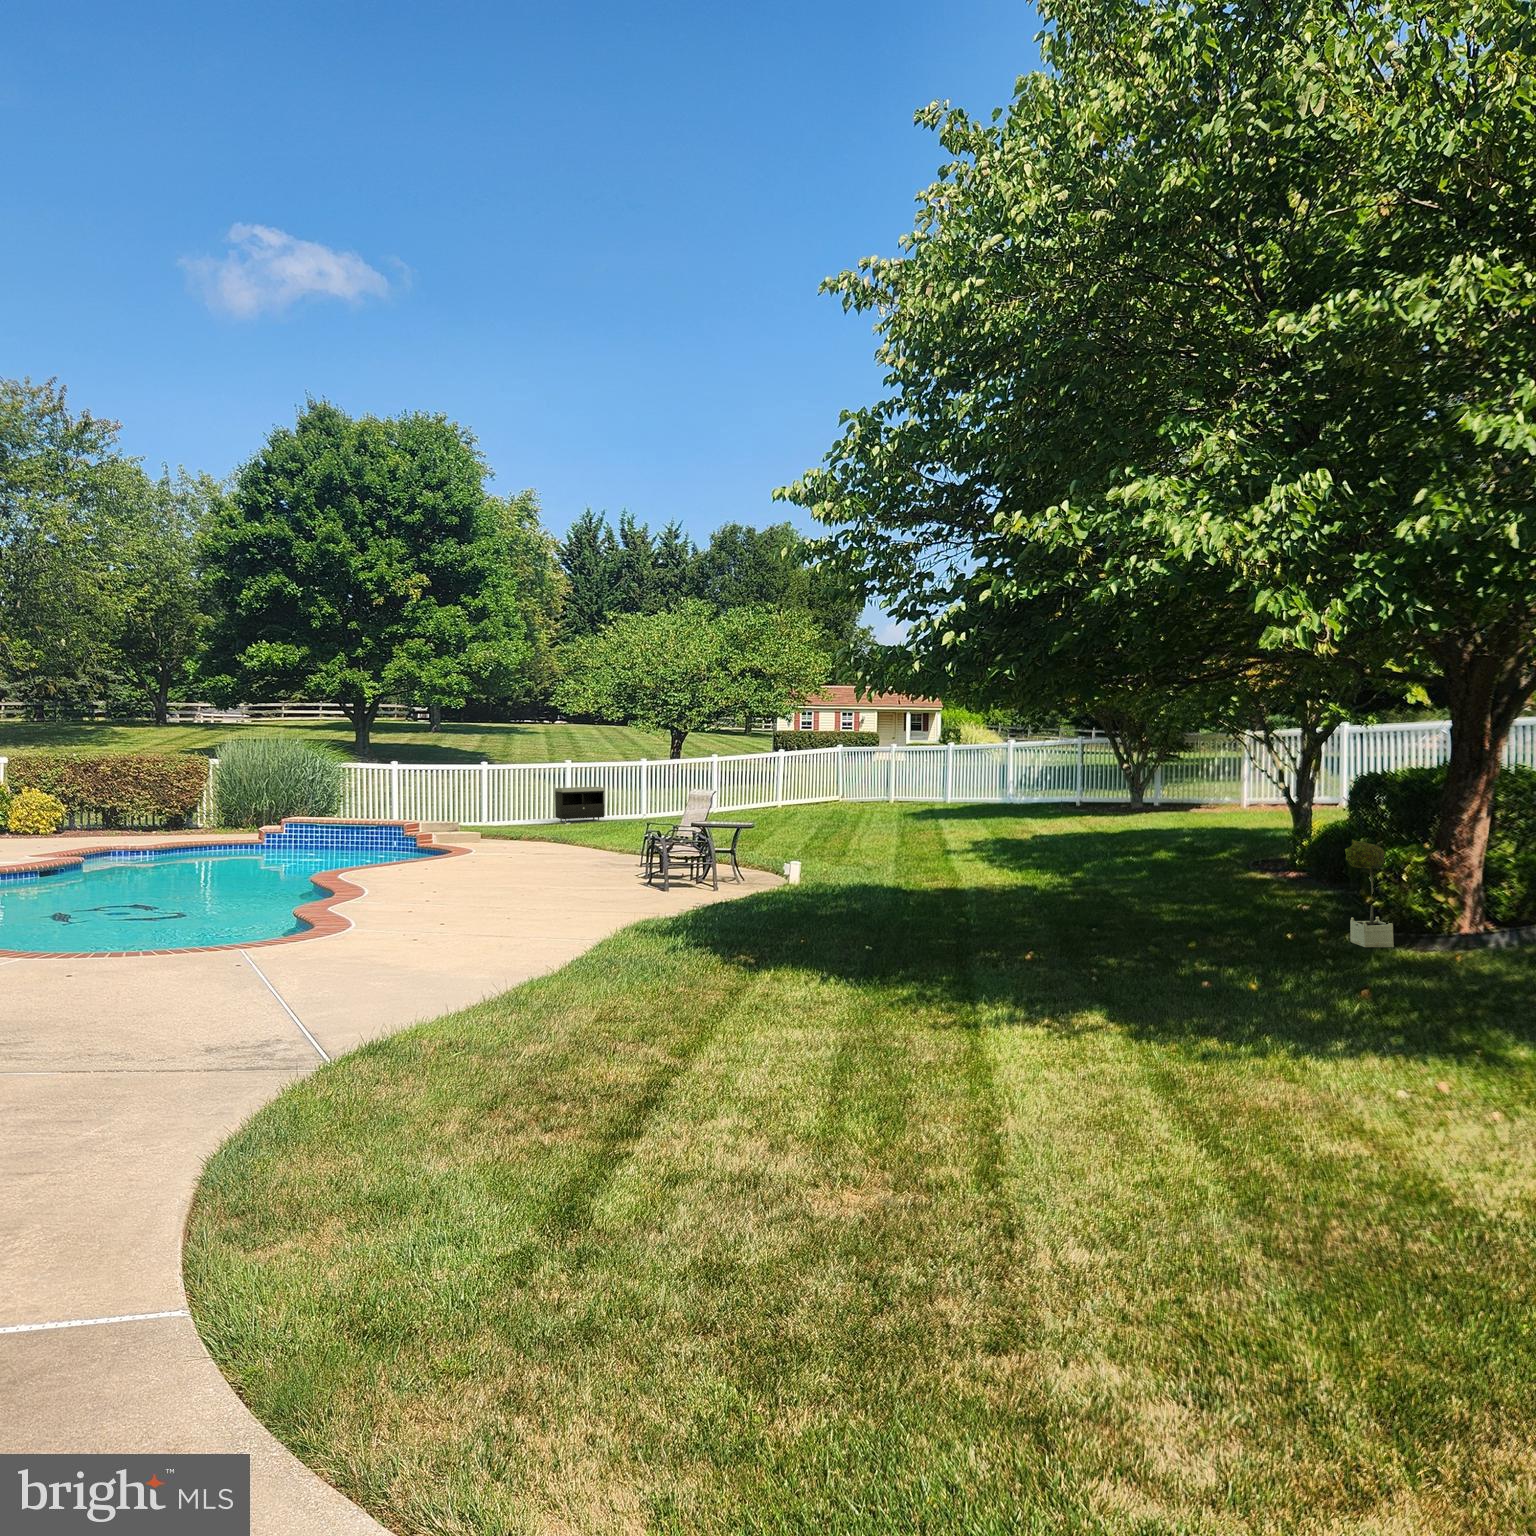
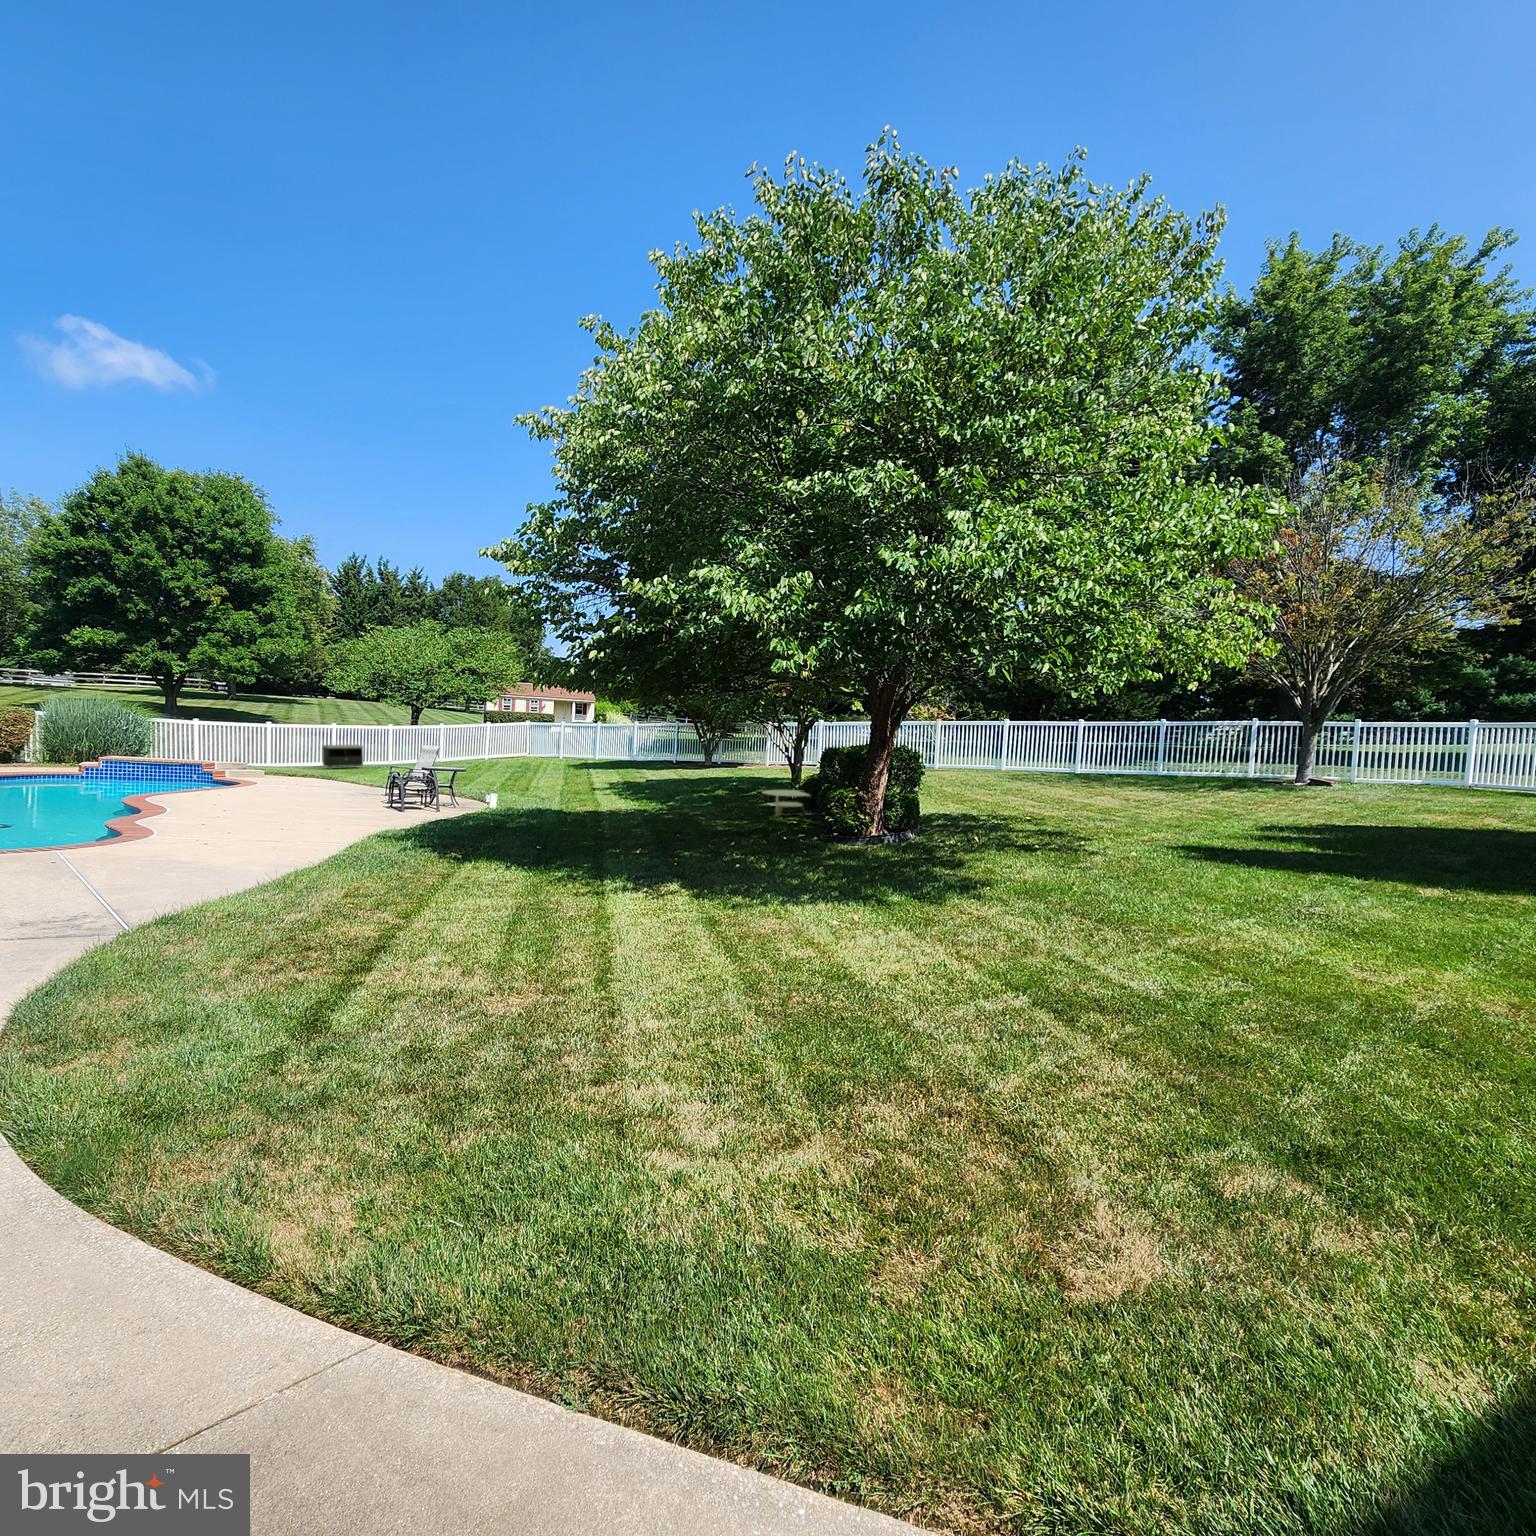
potted tree: present [1345,839,1394,947] -> none [813,782,835,838]
round table: none [1240,856,1350,906] -> present [762,790,811,817]

